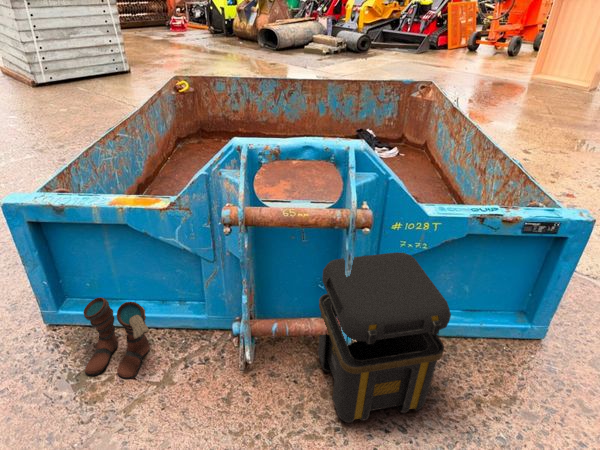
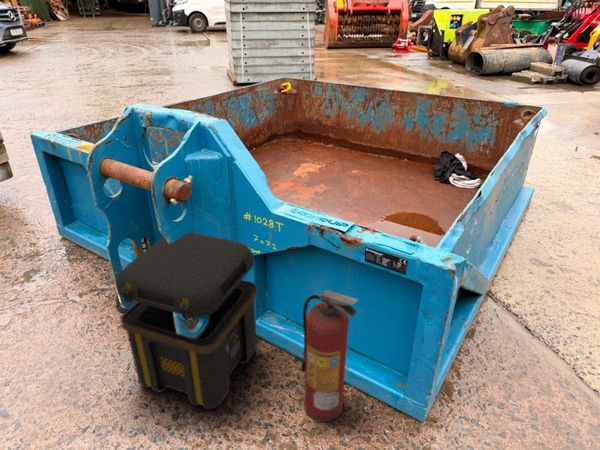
fire extinguisher: none [460,264,540,375] -> present [301,290,358,422]
boots: present [83,297,150,379] -> none [42,219,94,287]

